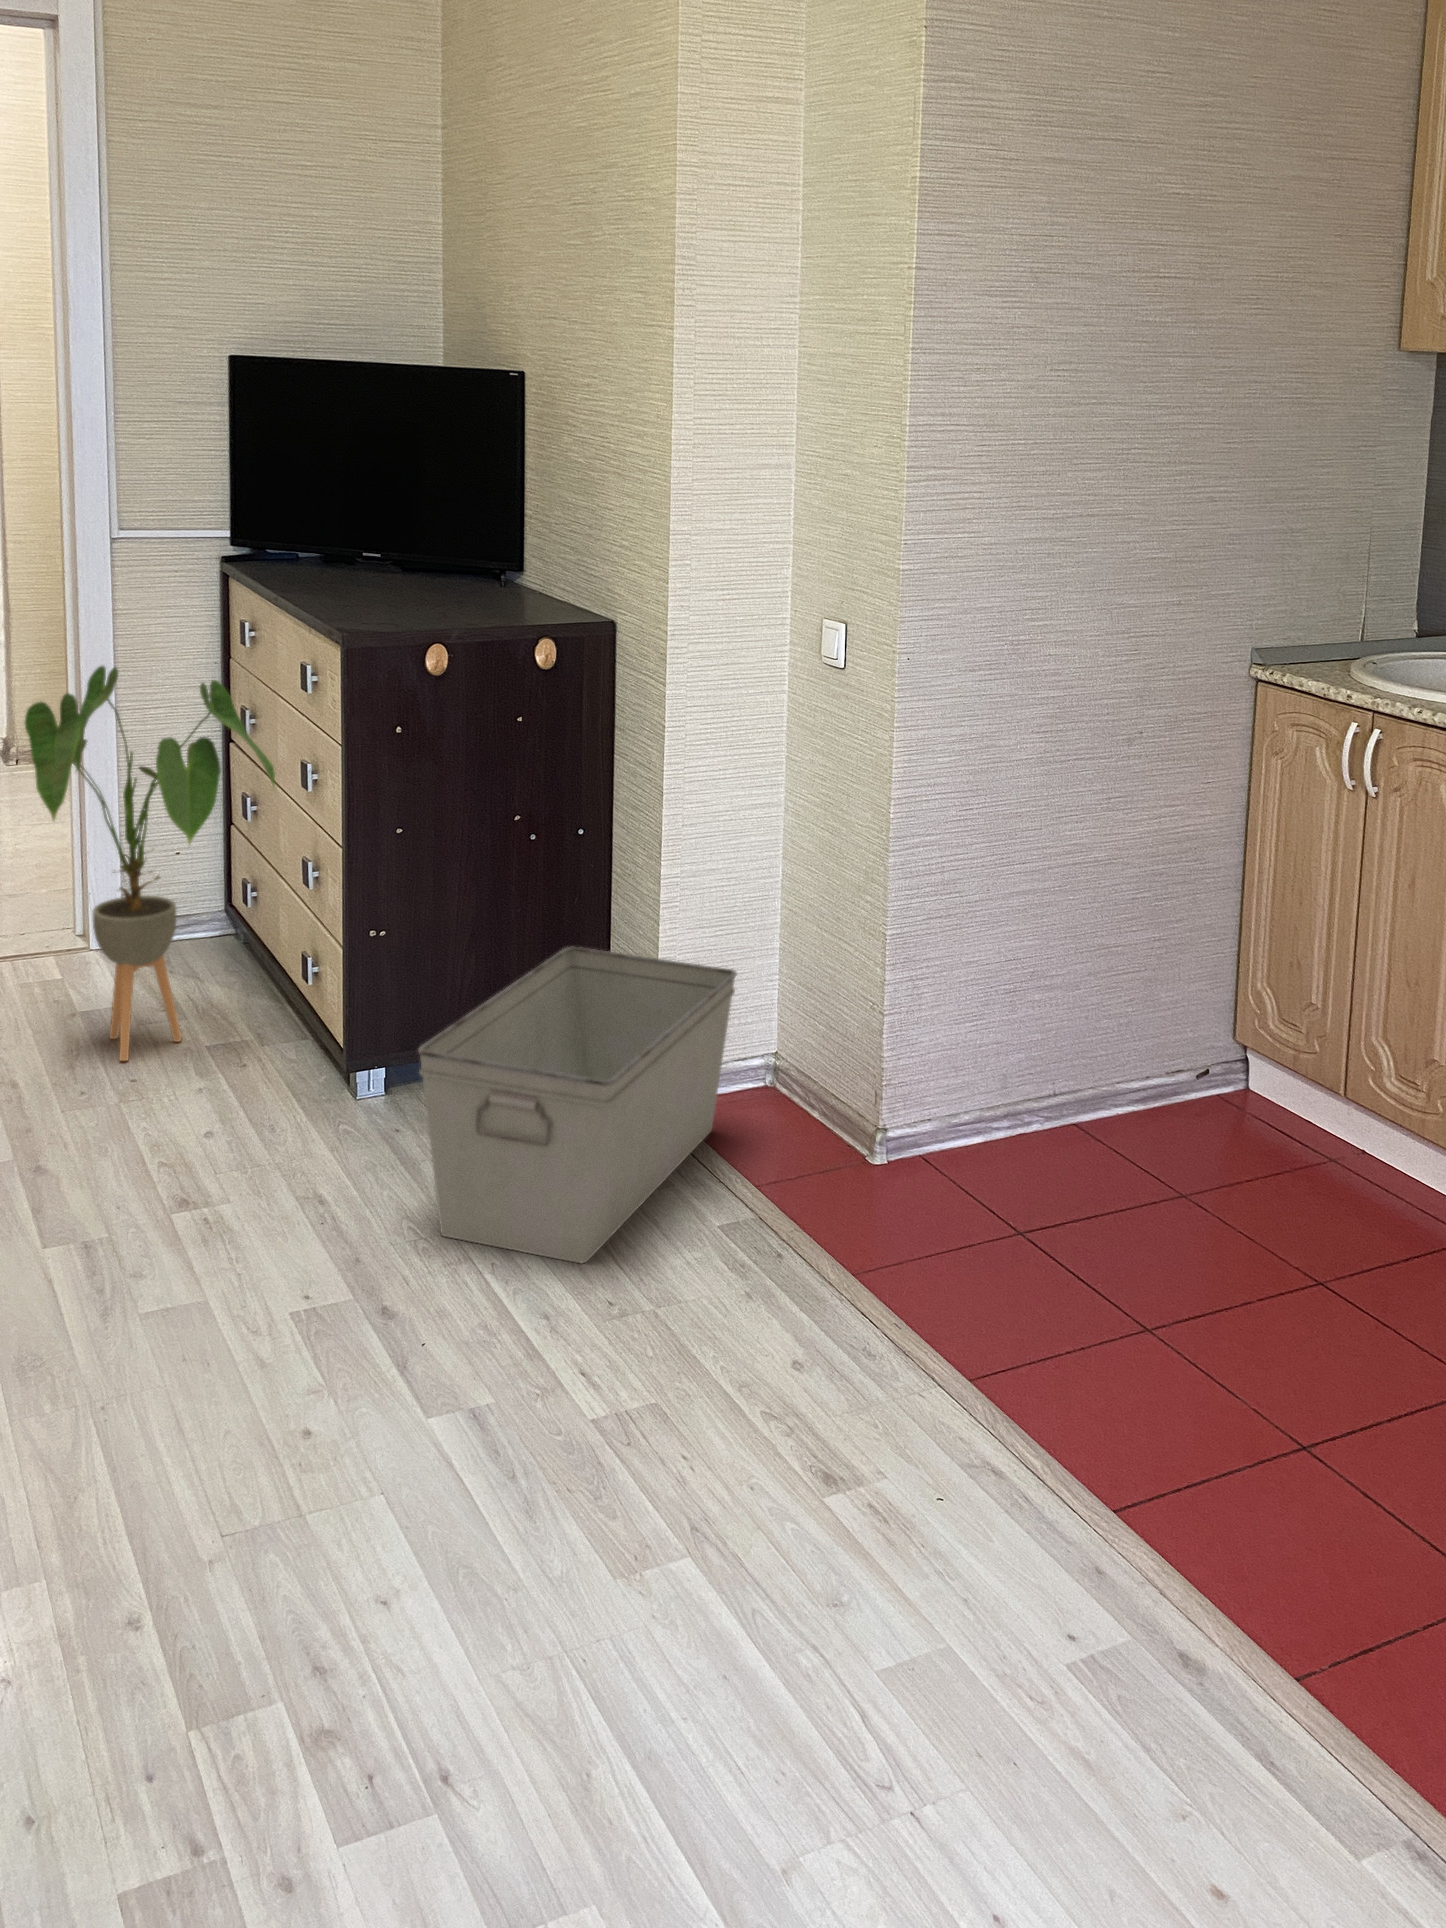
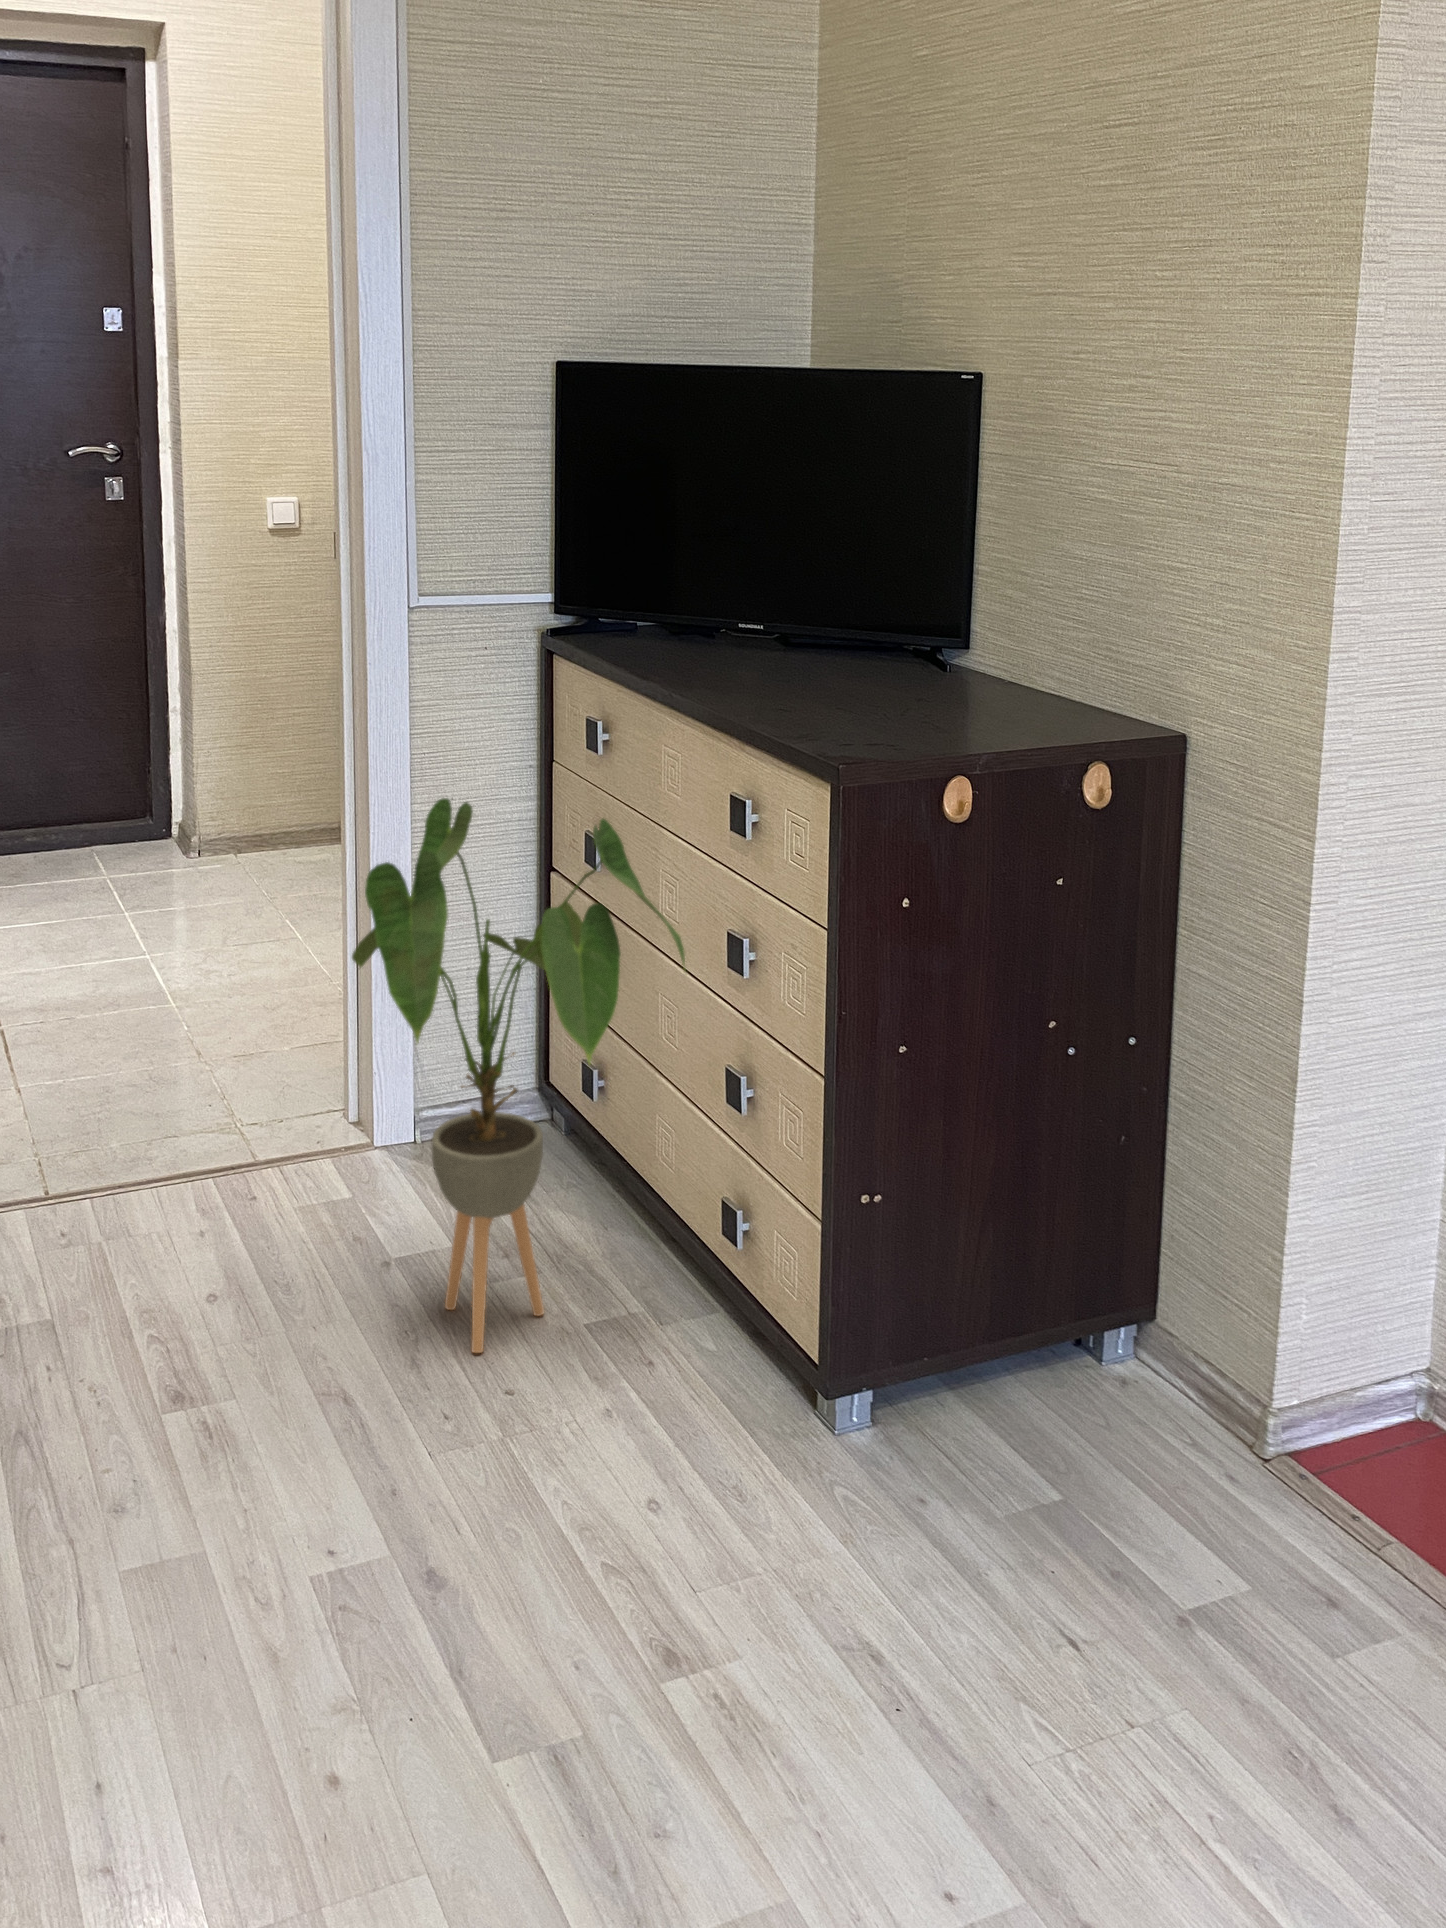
storage bin: present [418,947,737,1263] -> none [1057,1223,1441,1821]

